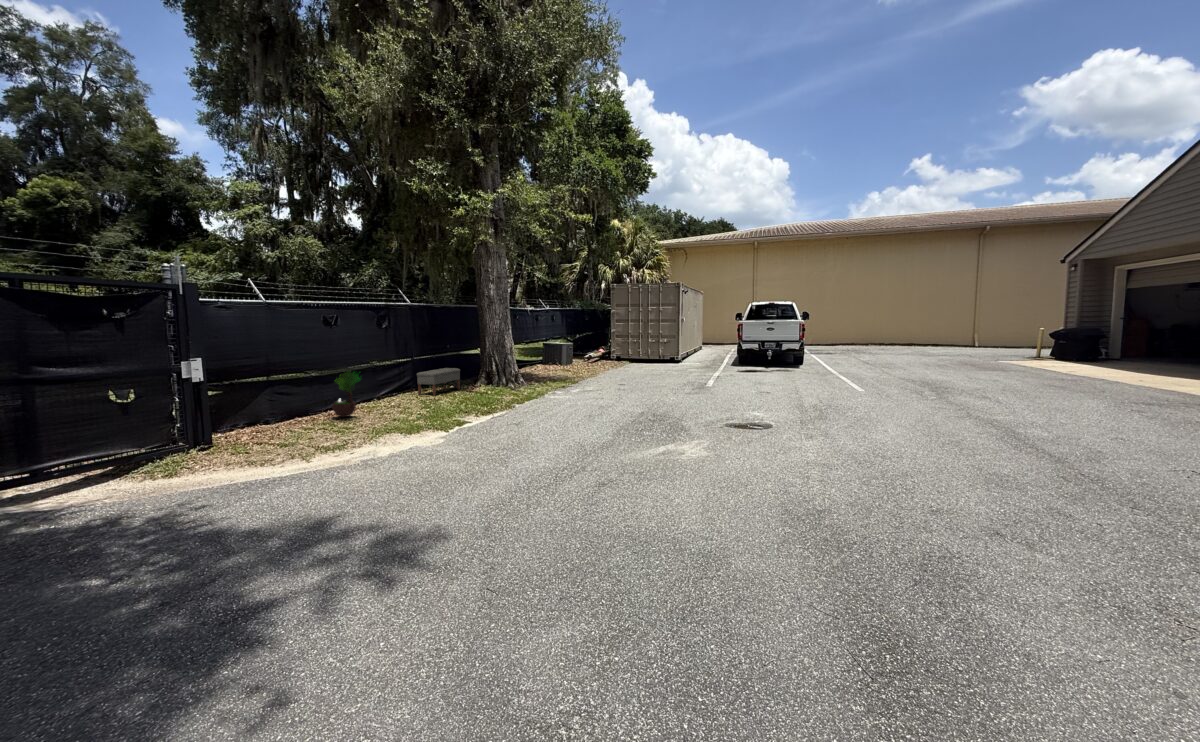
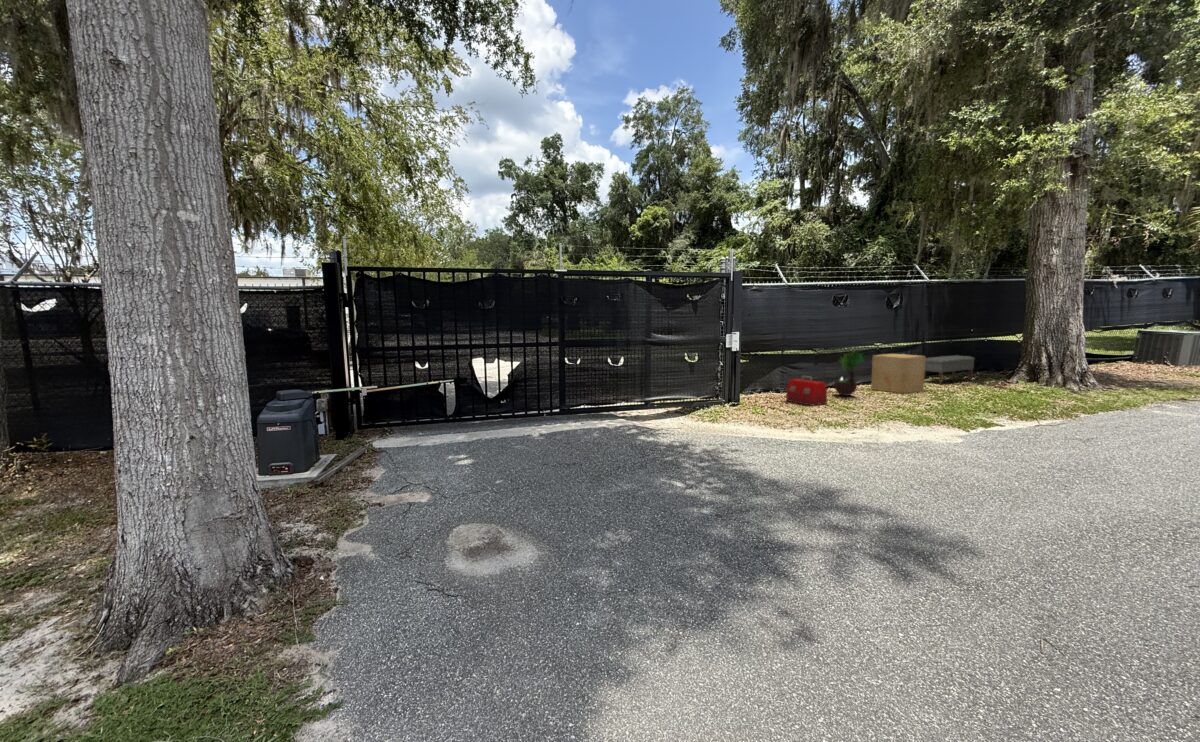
cardboard box: none [370,370,420,408] -> present [871,354,925,393]
toolbox: none [276,401,324,433] -> present [786,376,827,406]

